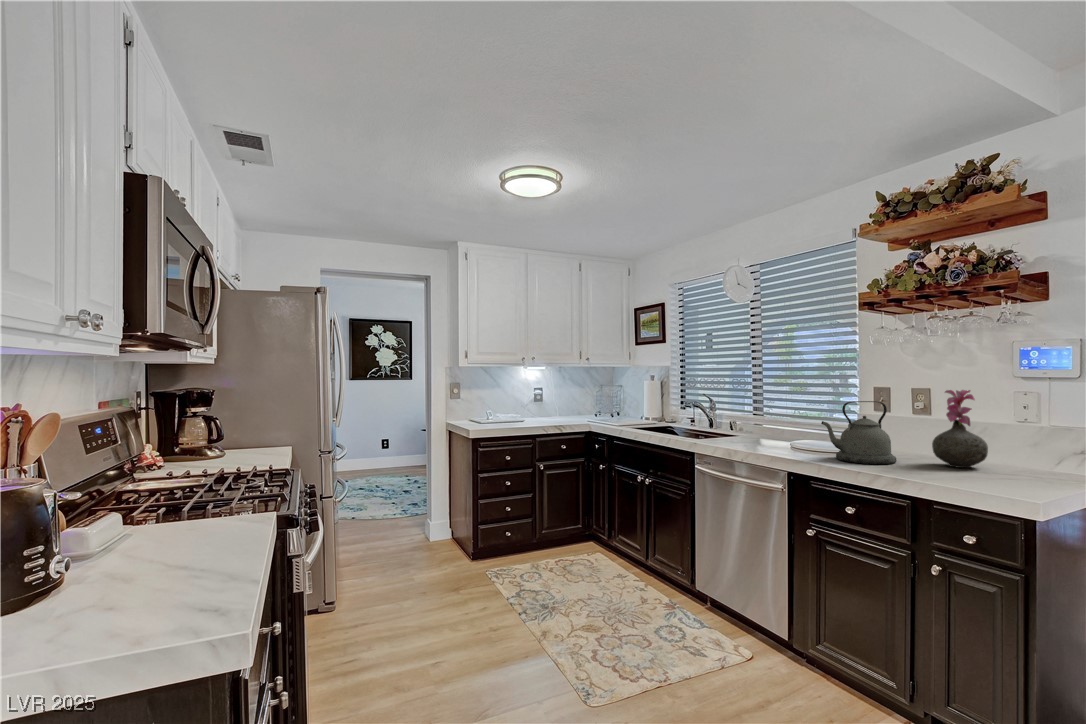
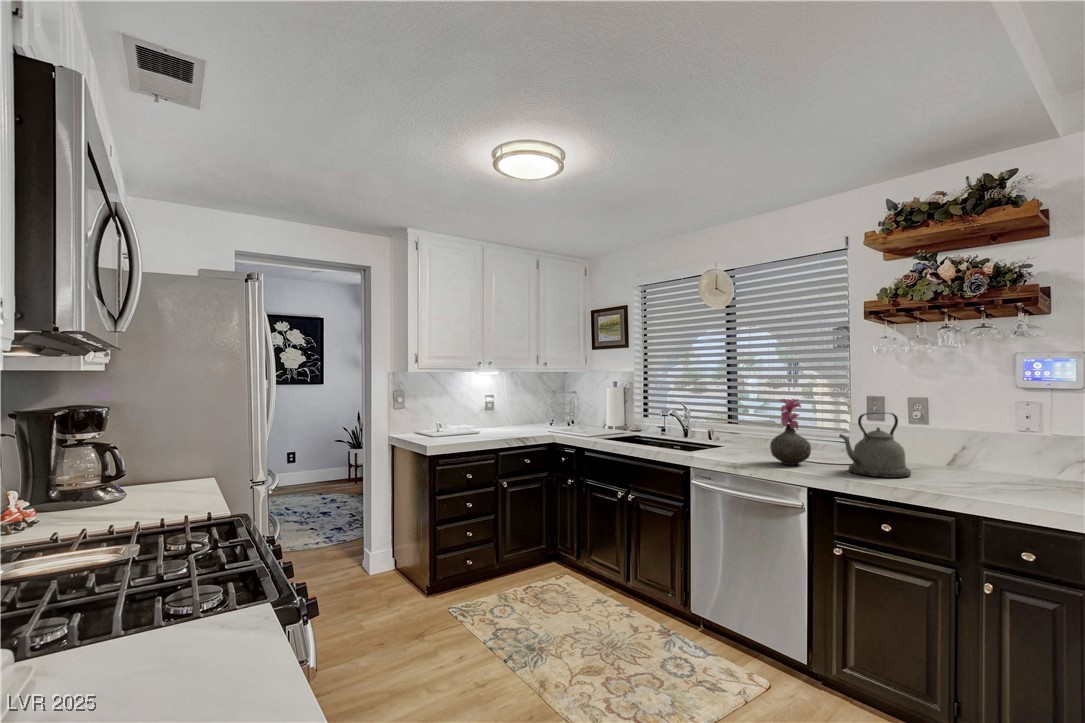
vase: present [932,390,988,468] -> present [770,399,811,465]

